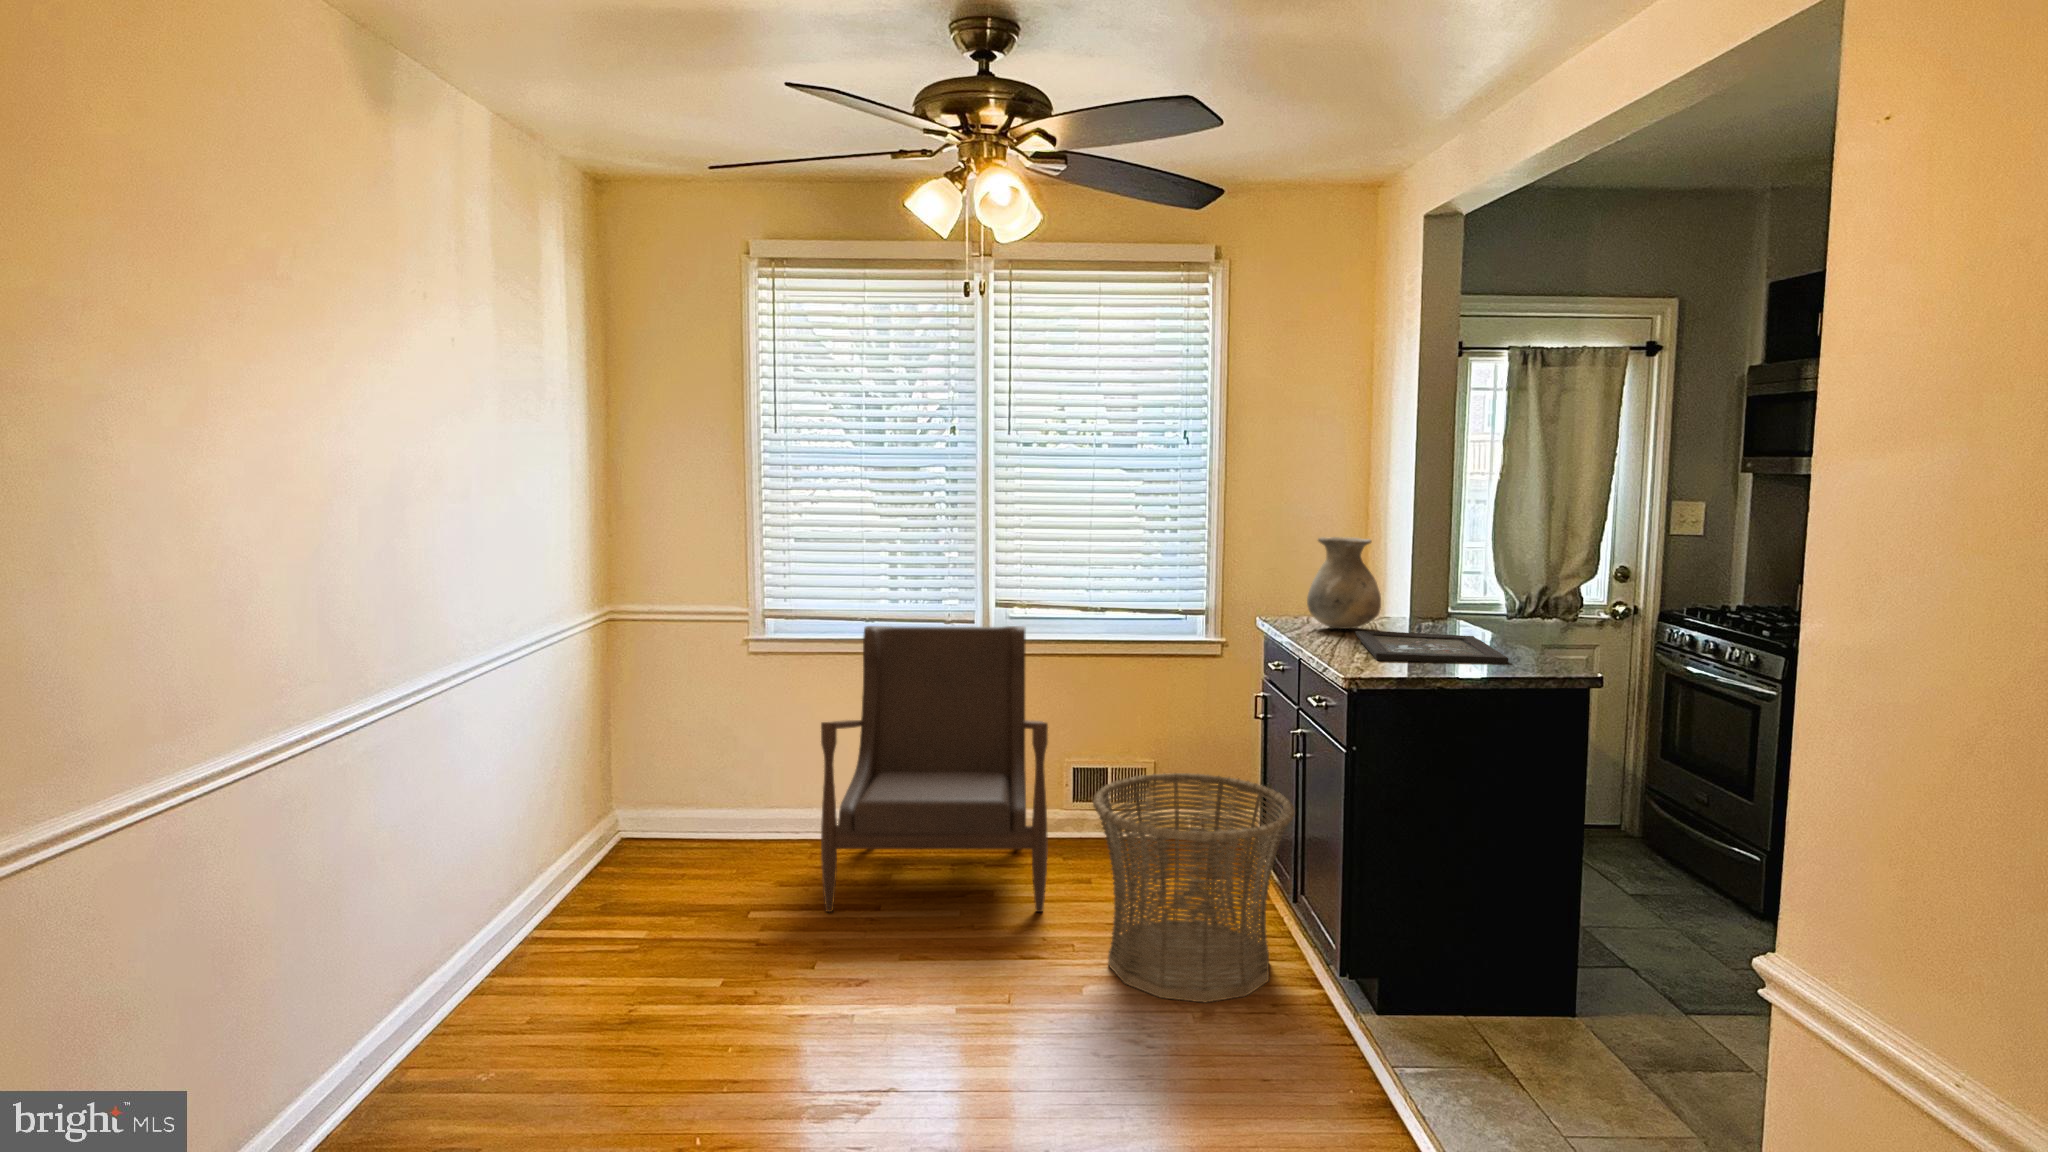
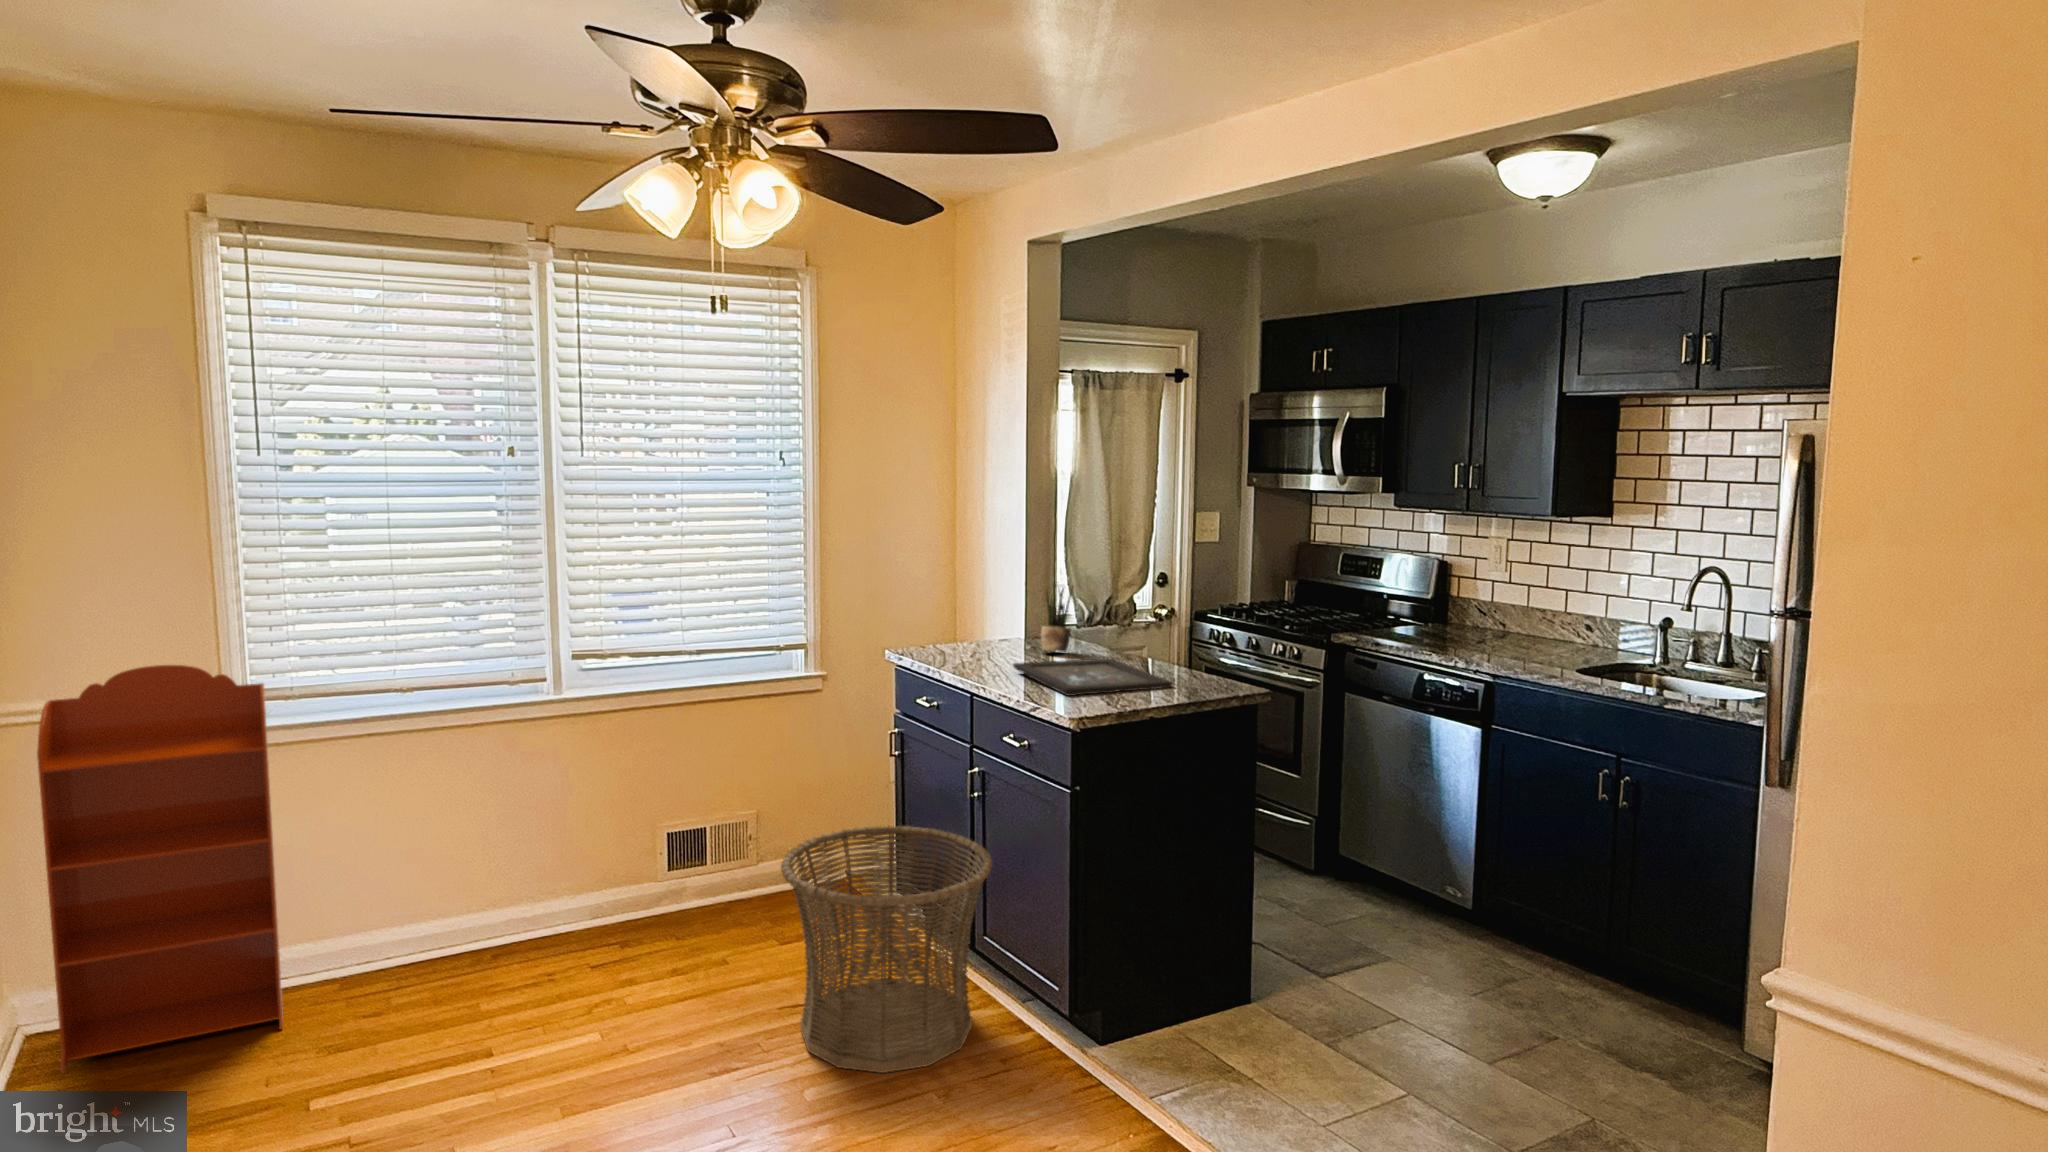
vase: present [1307,537,1381,629] -> none [944,566,1018,659]
potted plant: none [1413,553,1451,630] -> present [1041,585,1071,652]
bookcase: none [623,584,776,863] -> present [37,665,283,1074]
armchair: present [821,626,1048,912] -> none [408,681,700,1072]

